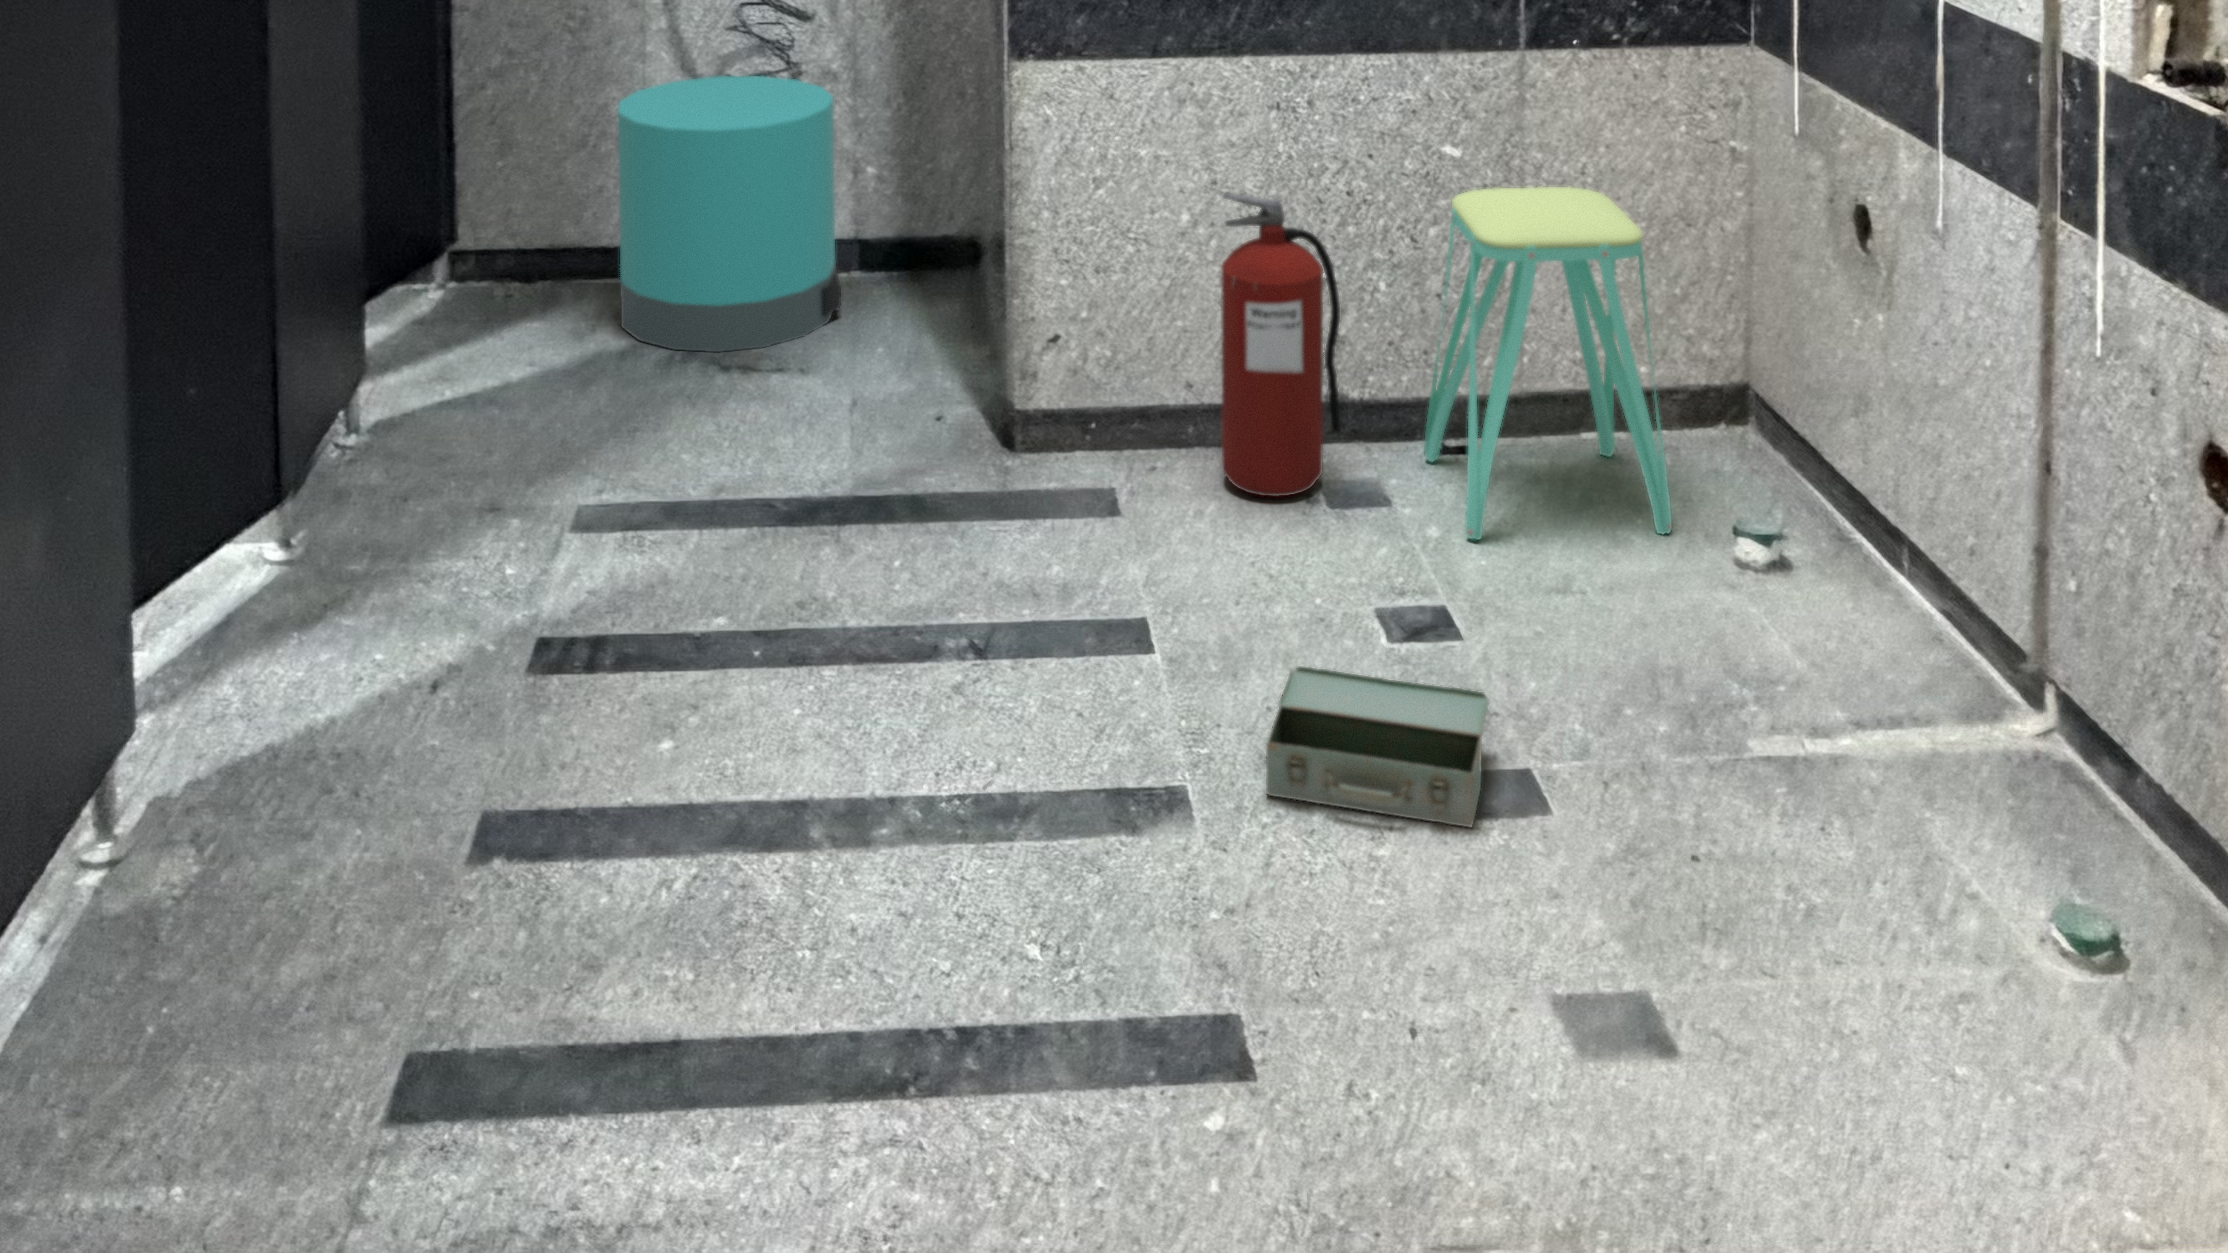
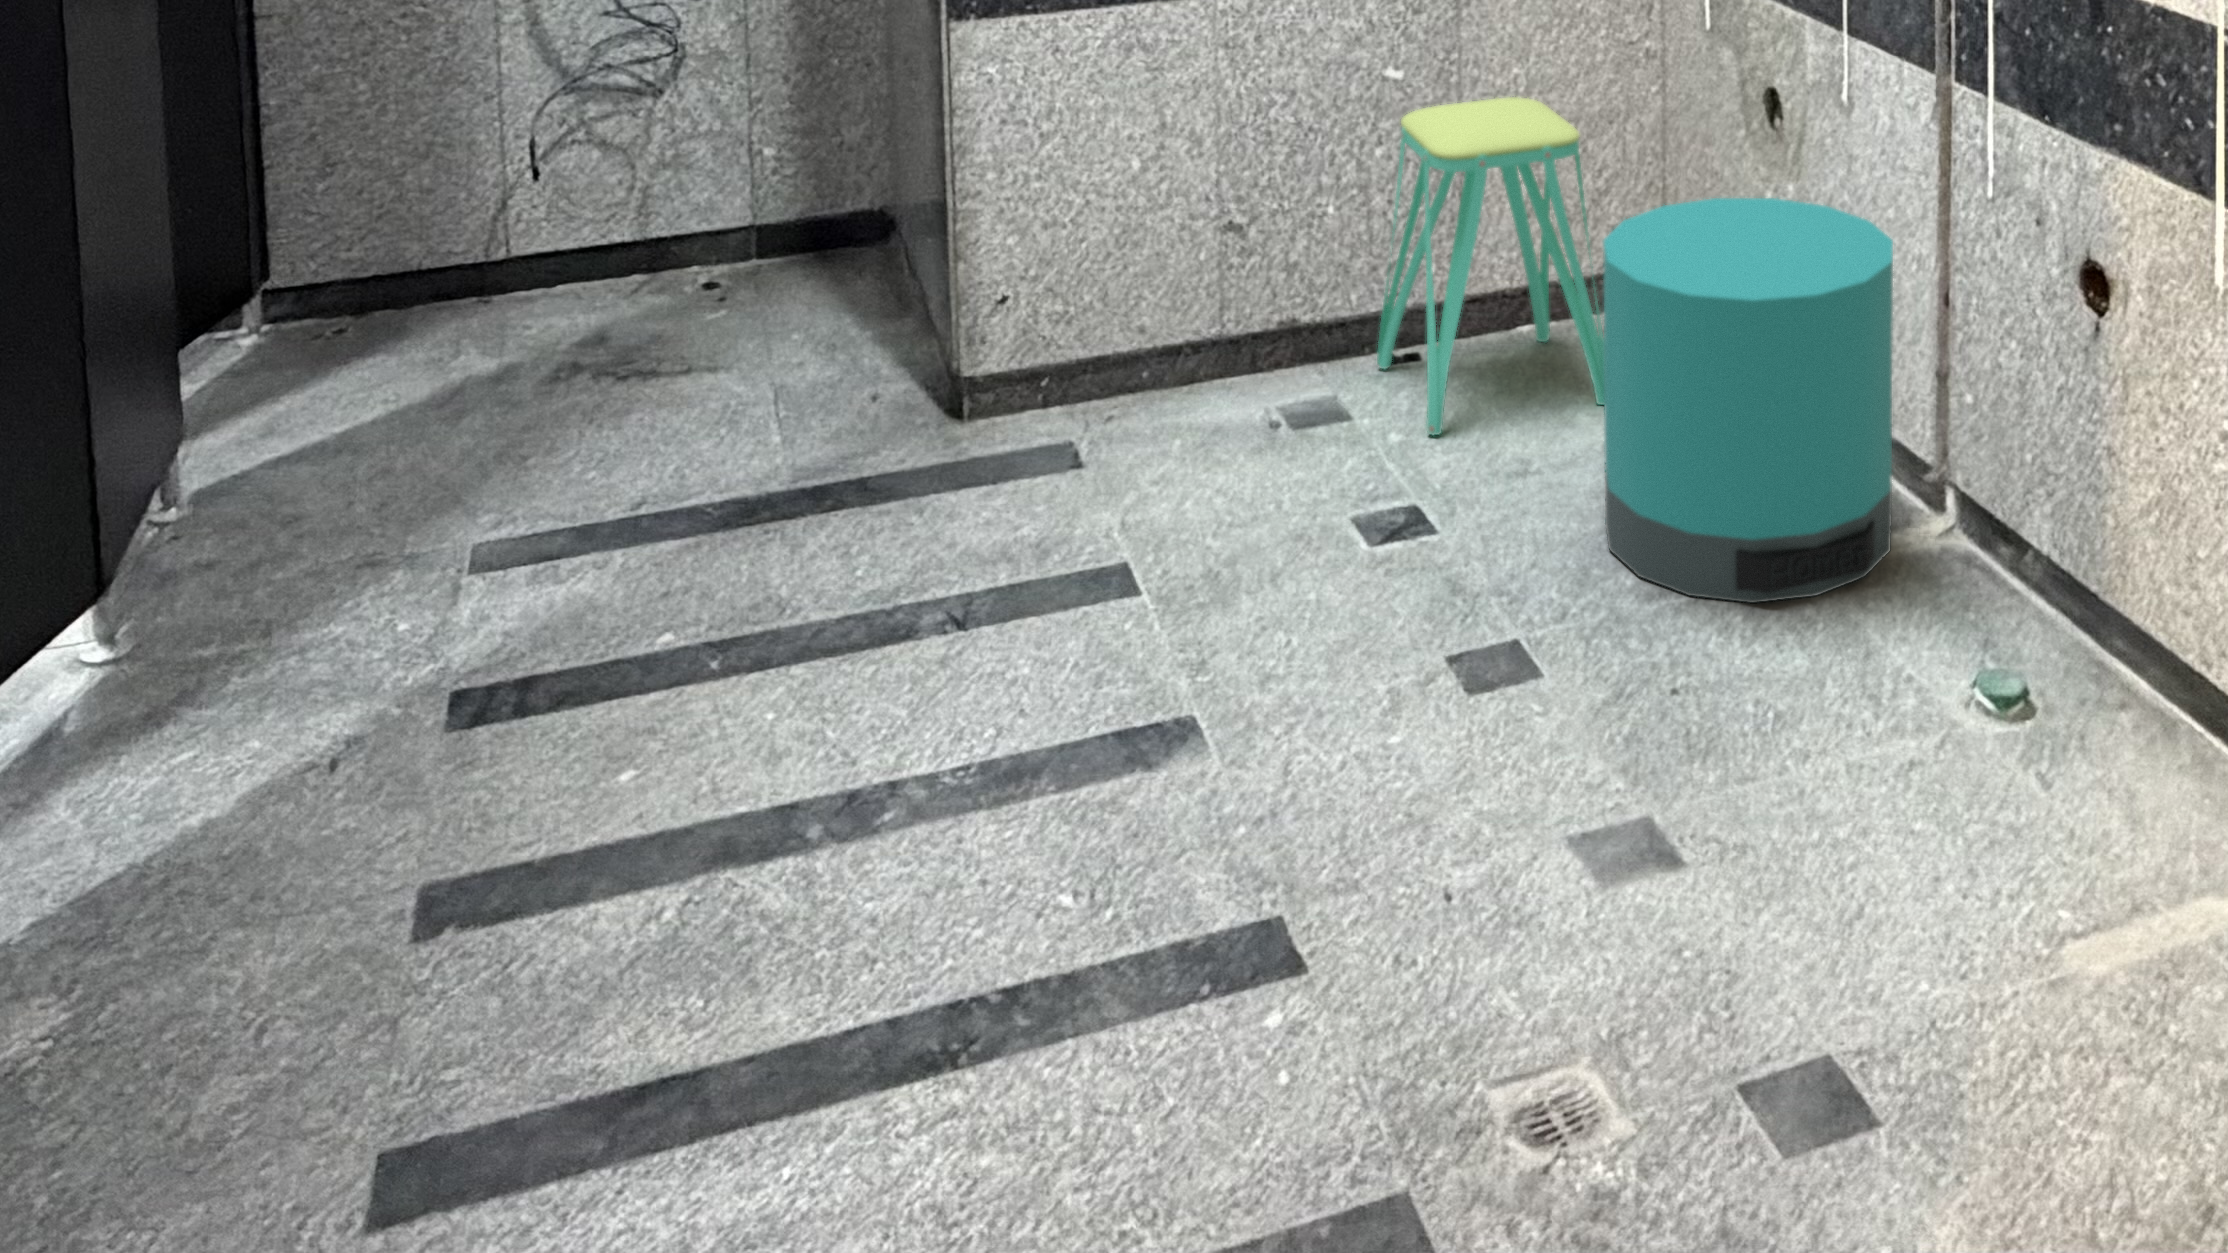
trash can: present [618,76,841,352] -> present [1603,198,1893,603]
fire extinguisher: present [1221,192,1341,496] -> none [1180,134,1301,424]
toolbox: present [1266,666,1489,827] -> none [1275,572,1478,705]

